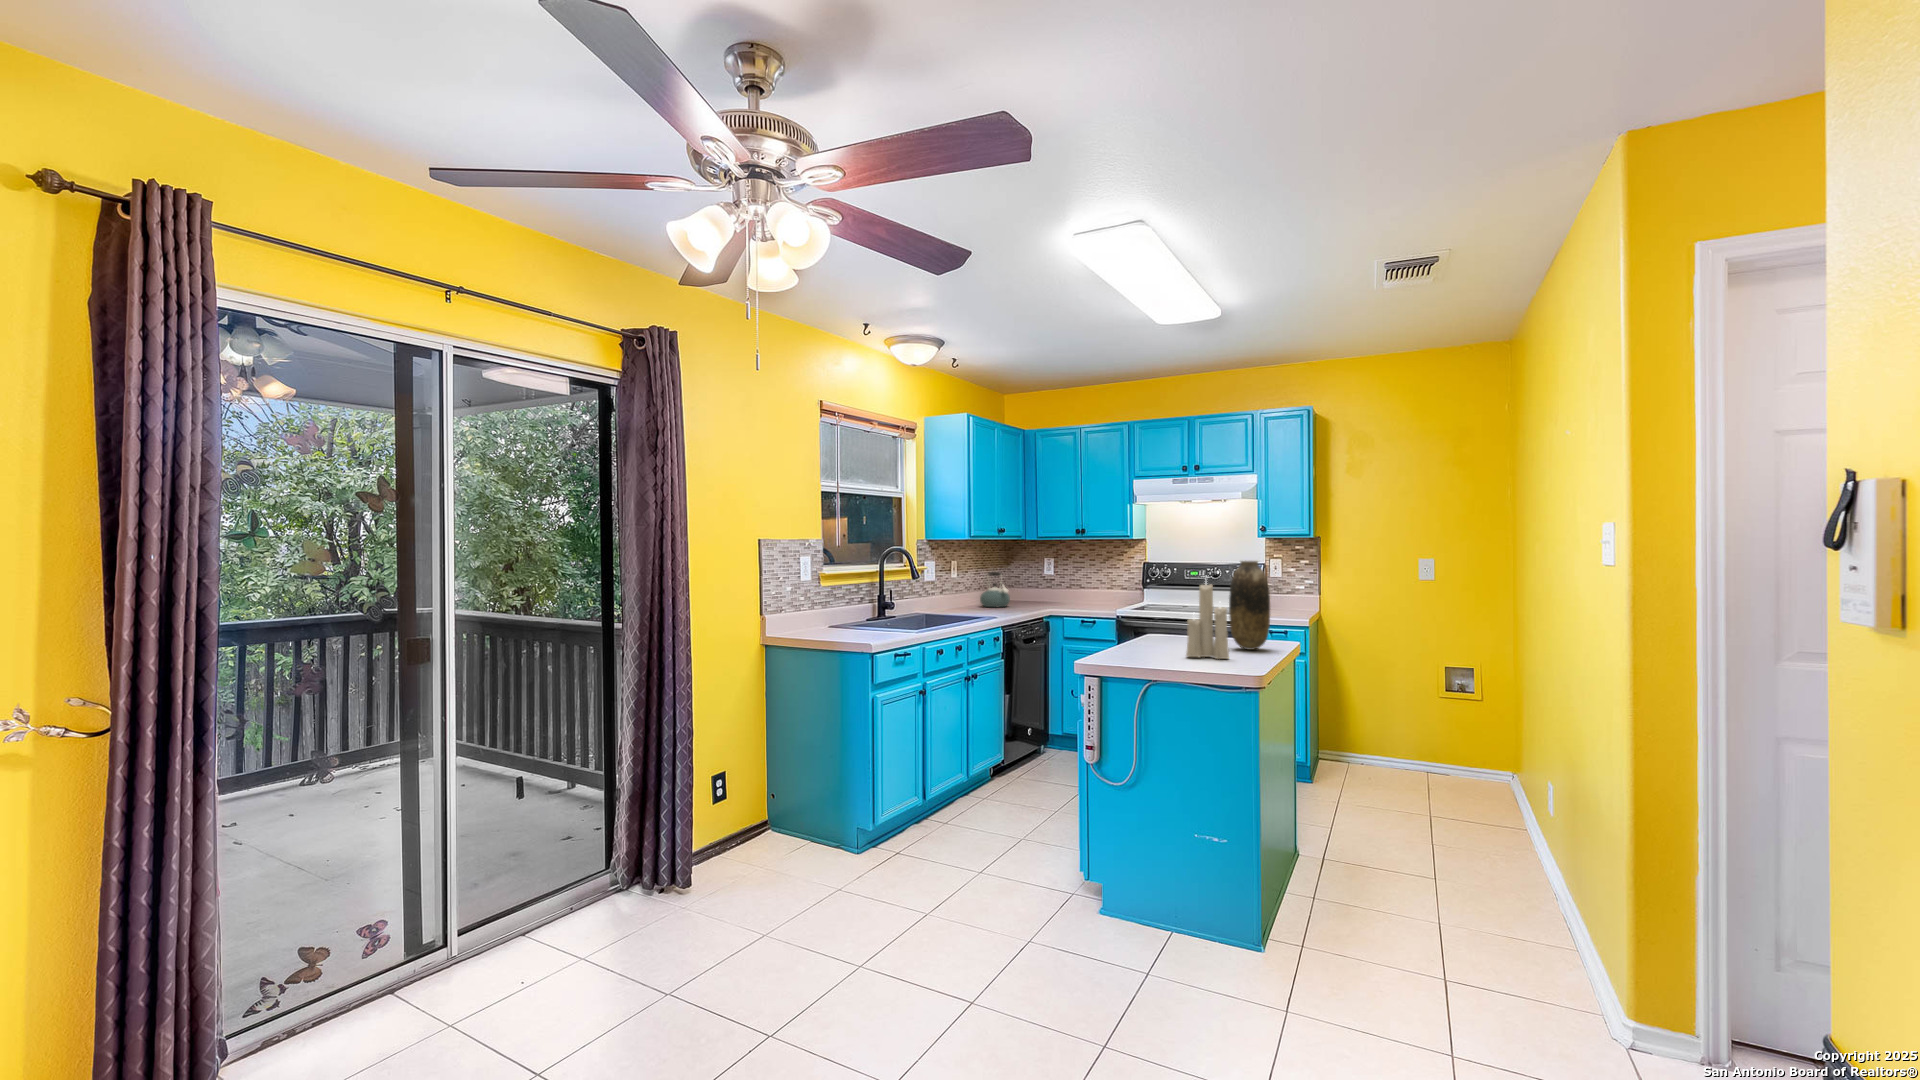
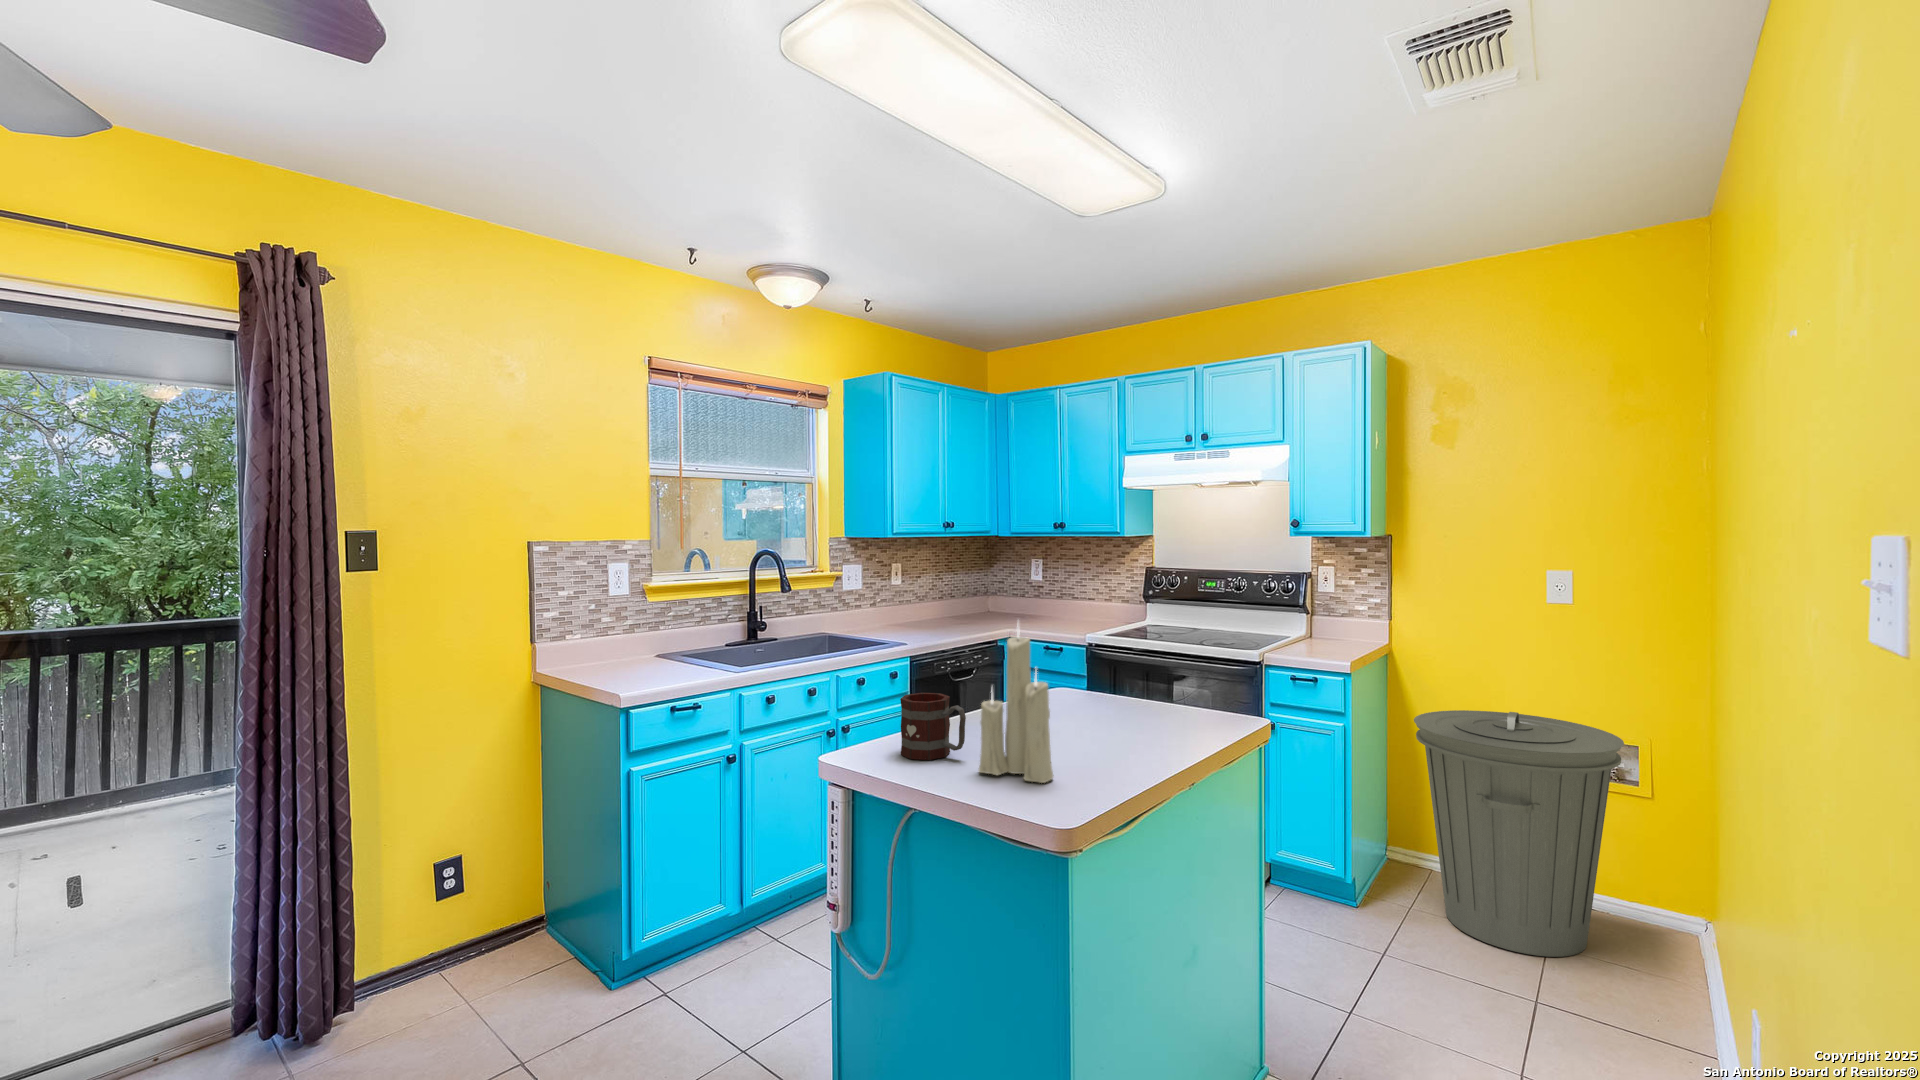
vase: present [1229,561,1270,650] -> none [1102,588,1173,750]
kettle: present [980,572,1010,607] -> none [937,577,975,623]
mug: none [1129,621,1170,655] -> present [900,693,966,760]
trash can: none [1345,648,1468,795] -> present [1414,710,1624,957]

